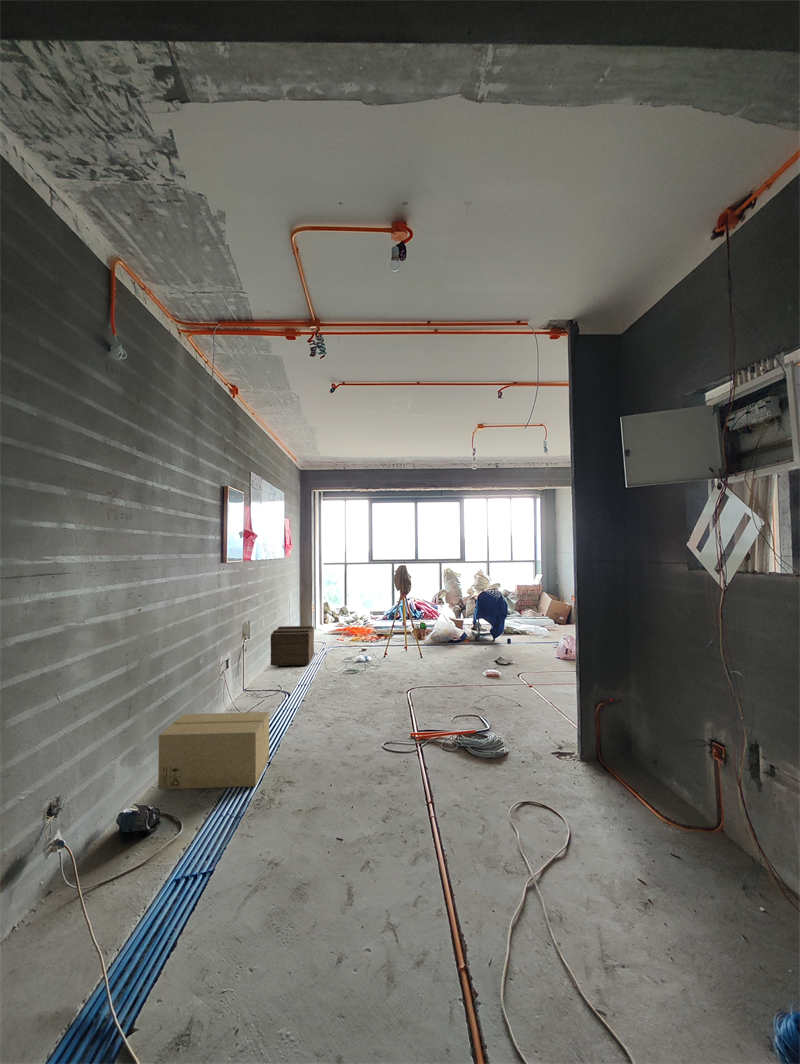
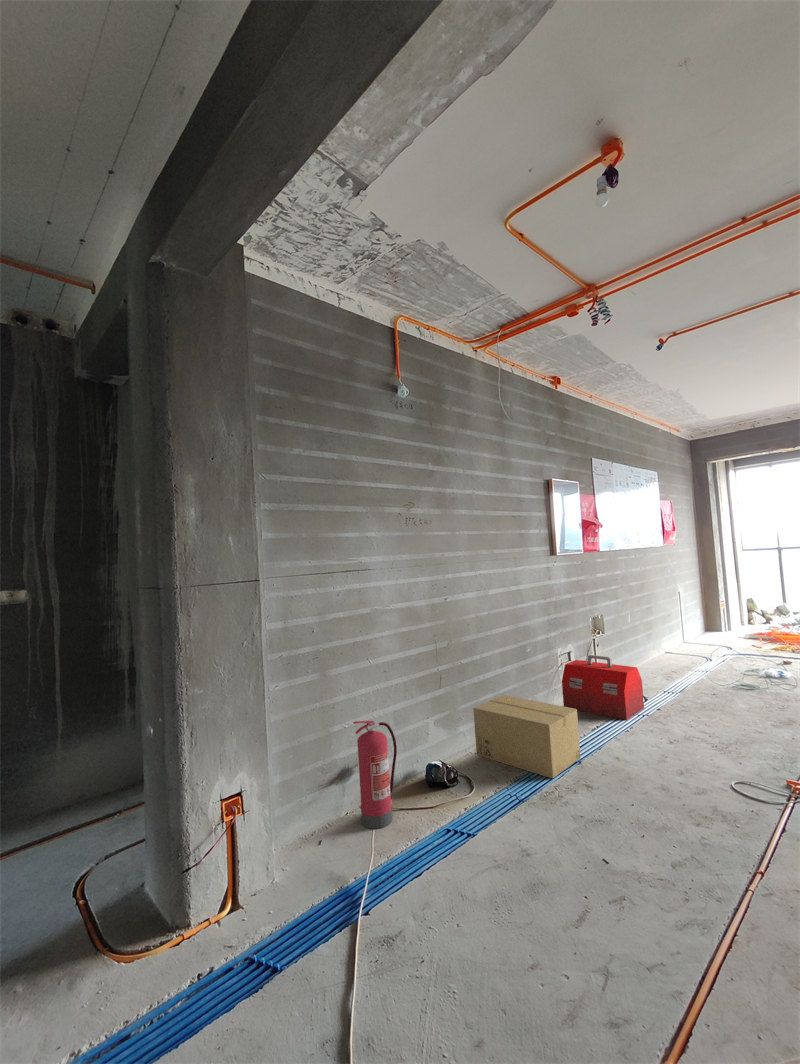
wooden crate: present [271,626,314,666] -> none [639,622,701,670]
toolbox: none [224,660,295,717] -> present [562,655,644,720]
fire extinguisher: none [40,776,97,931] -> present [353,721,397,829]

